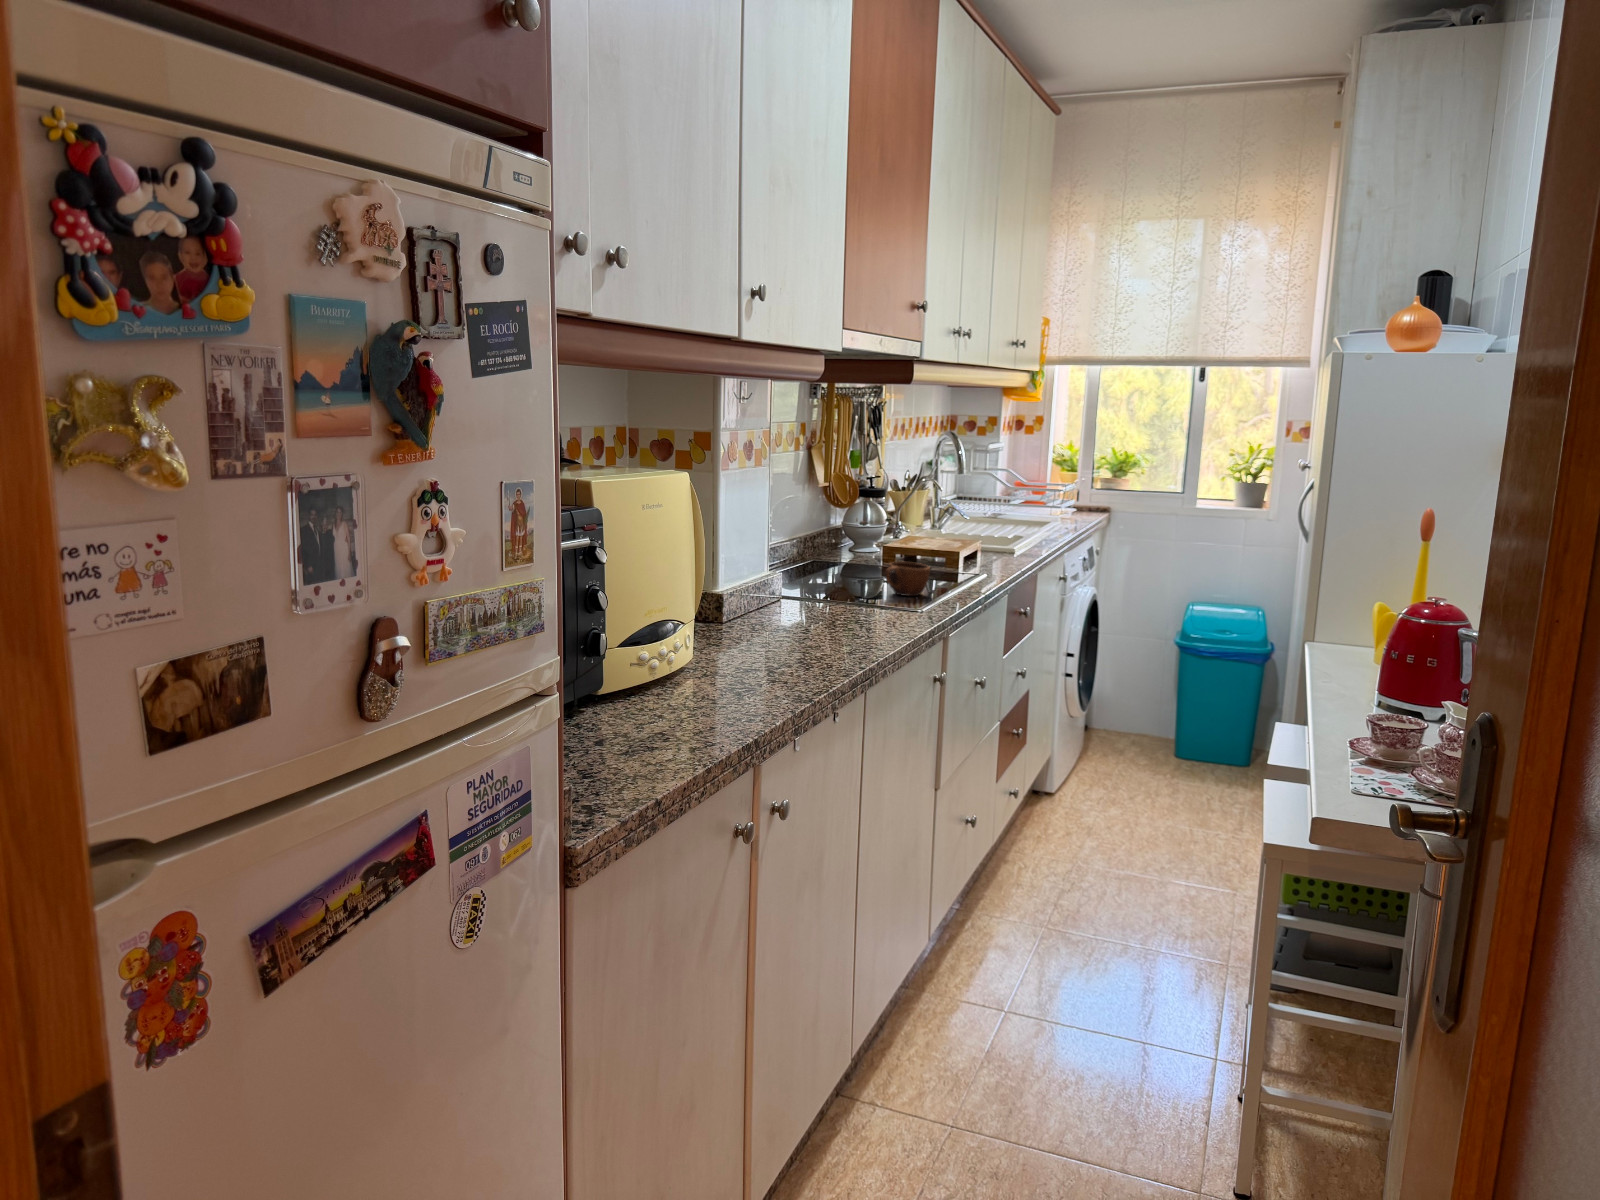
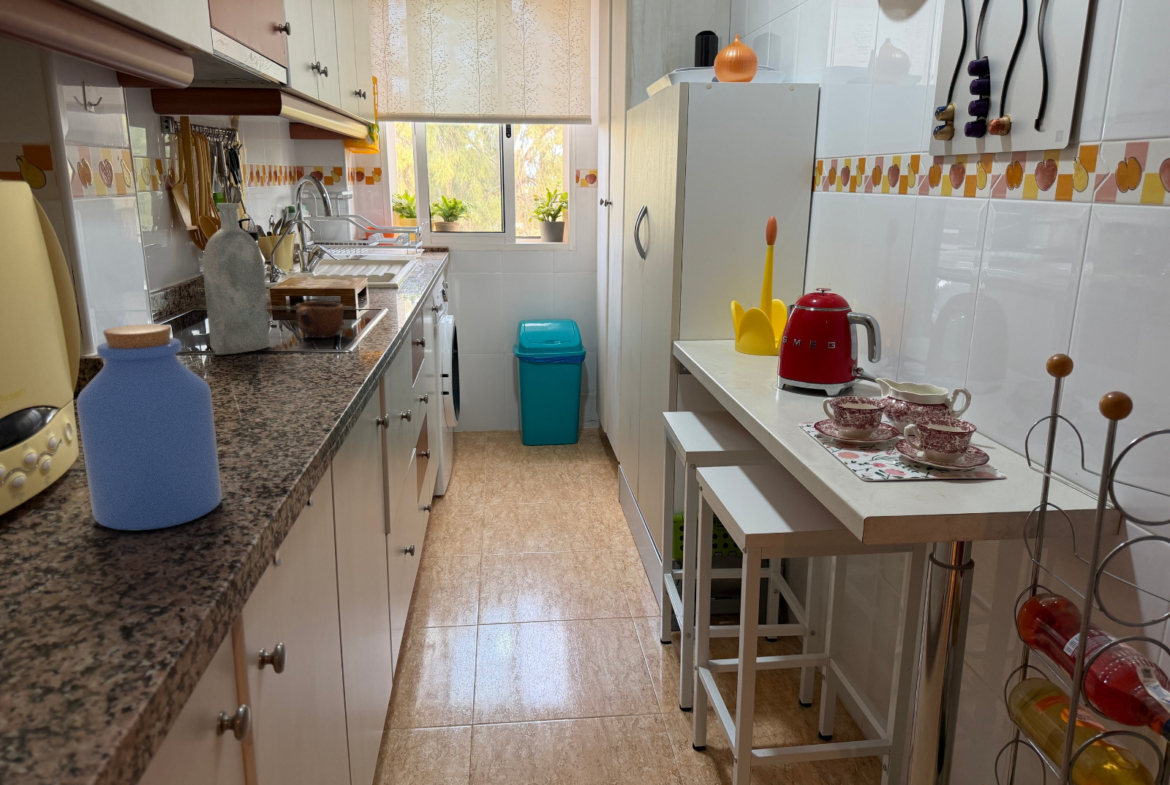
bottle: none [811,473,863,601] -> present [203,203,270,355]
jar: none [691,573,771,707] -> present [77,324,222,531]

